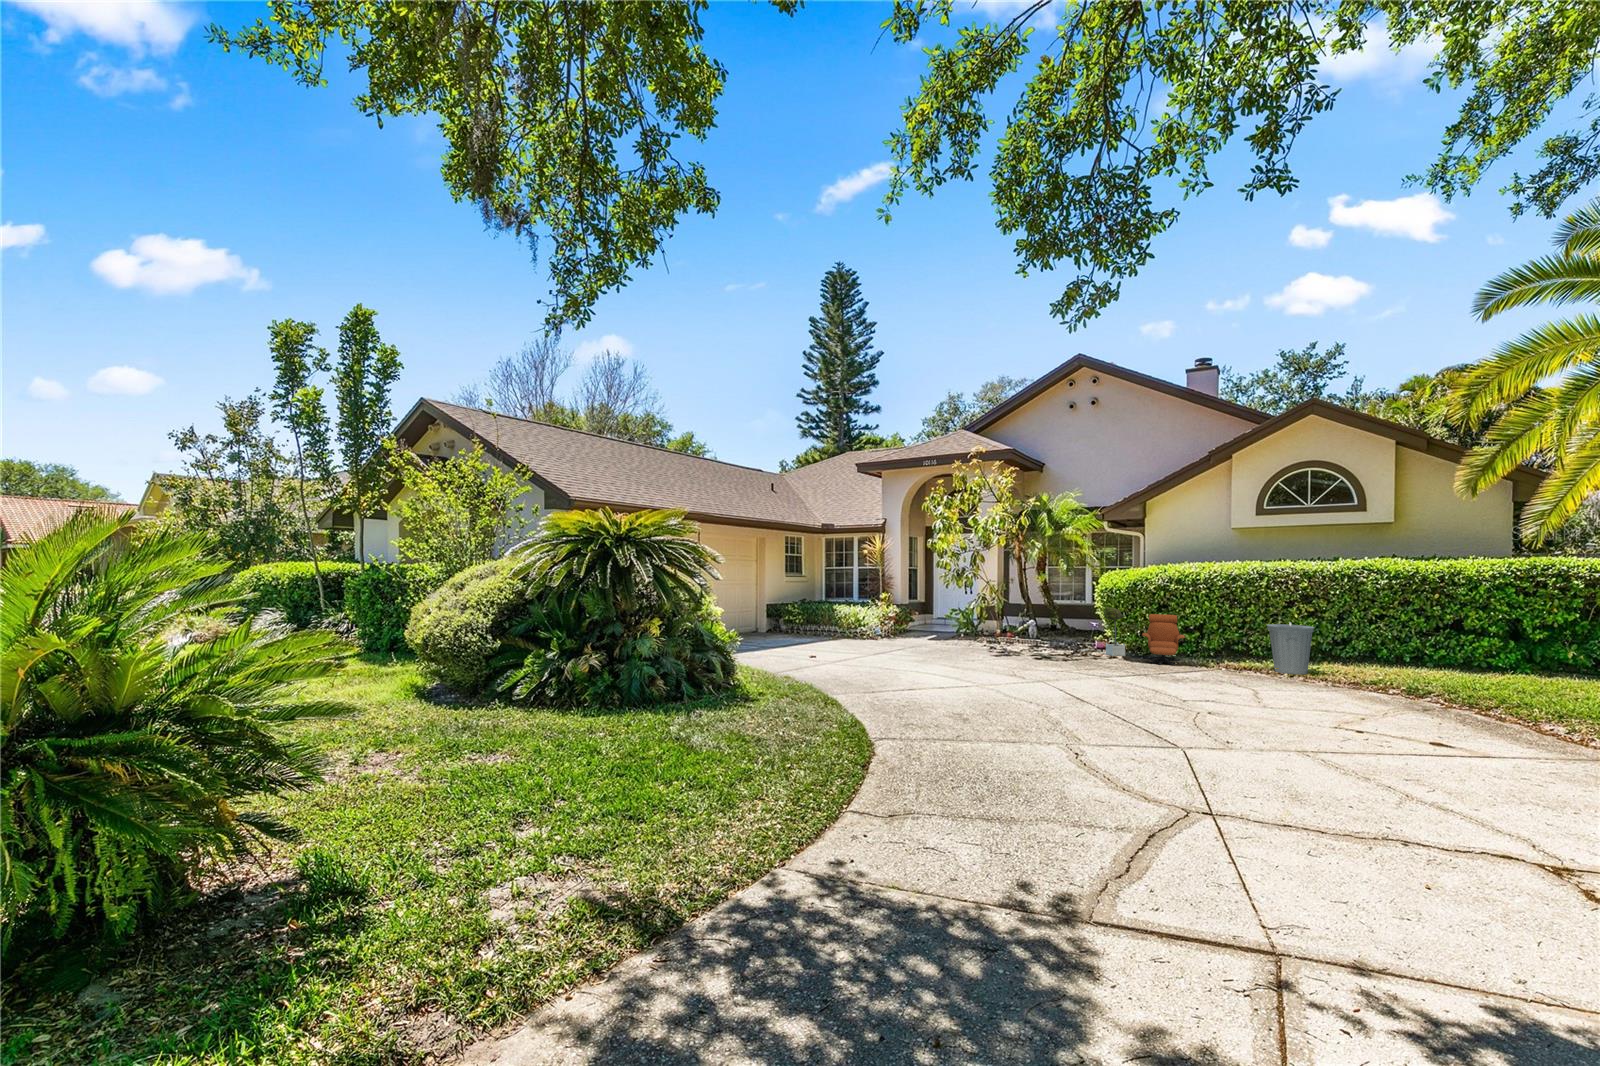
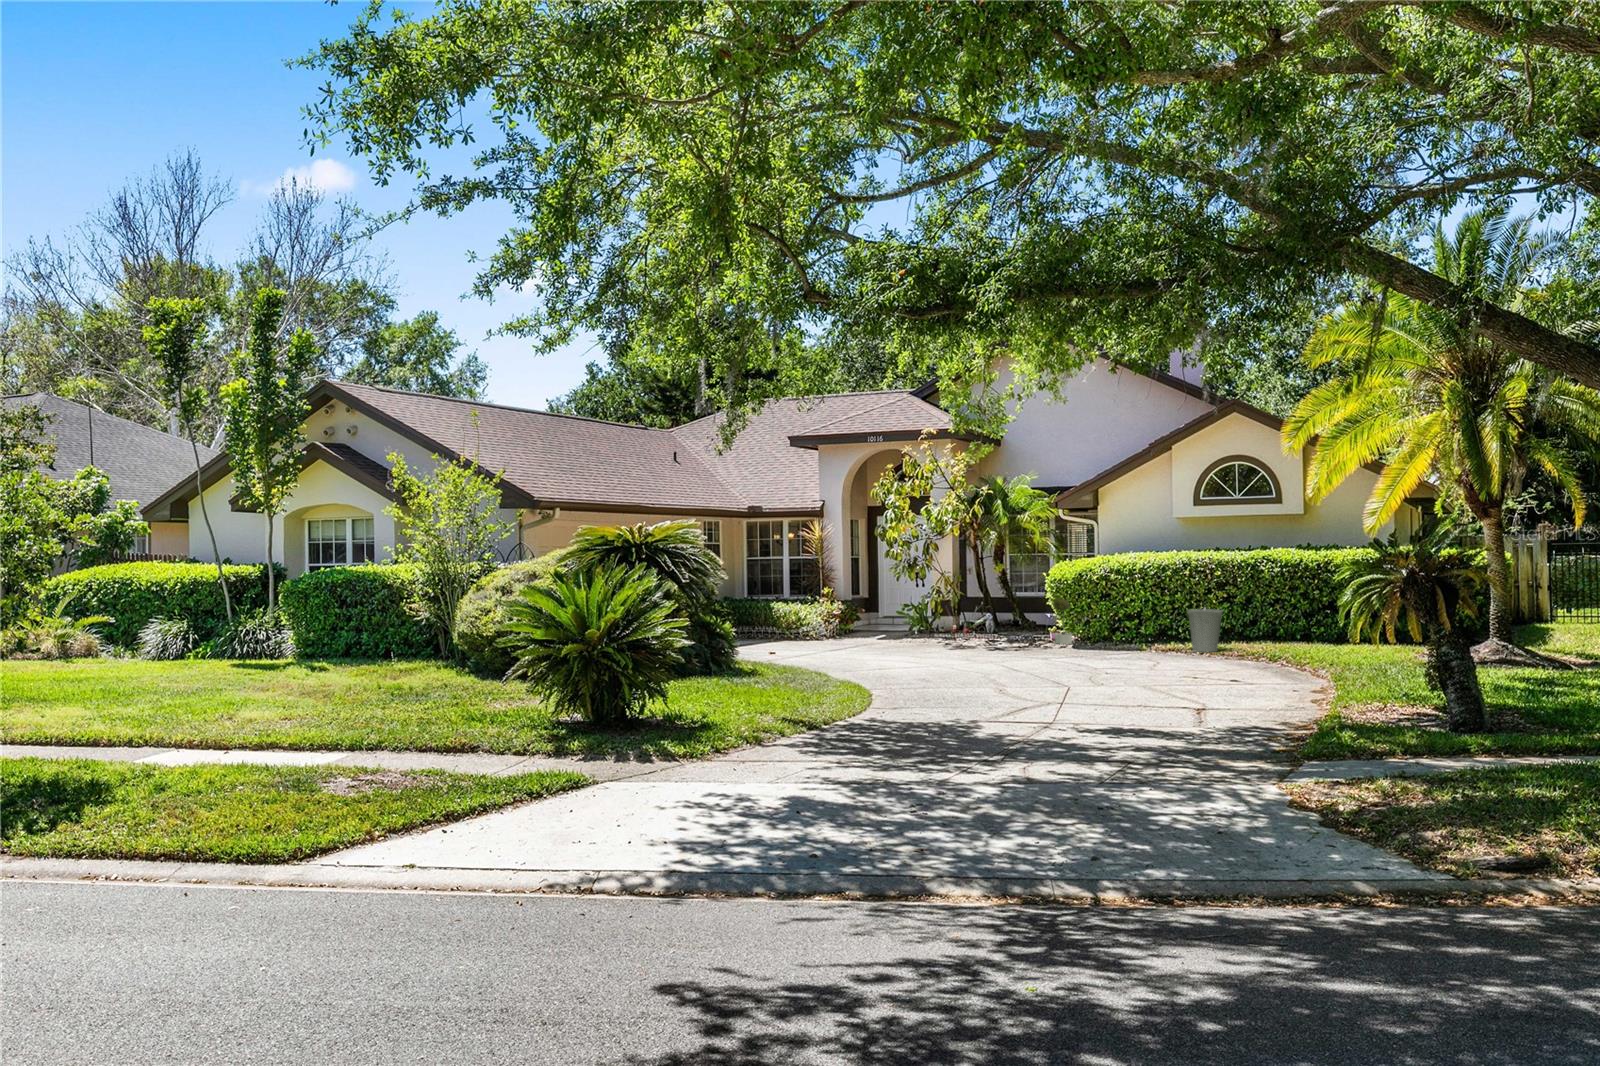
lounge chair: present [1142,614,1185,666] -> none [1086,603,1123,650]

